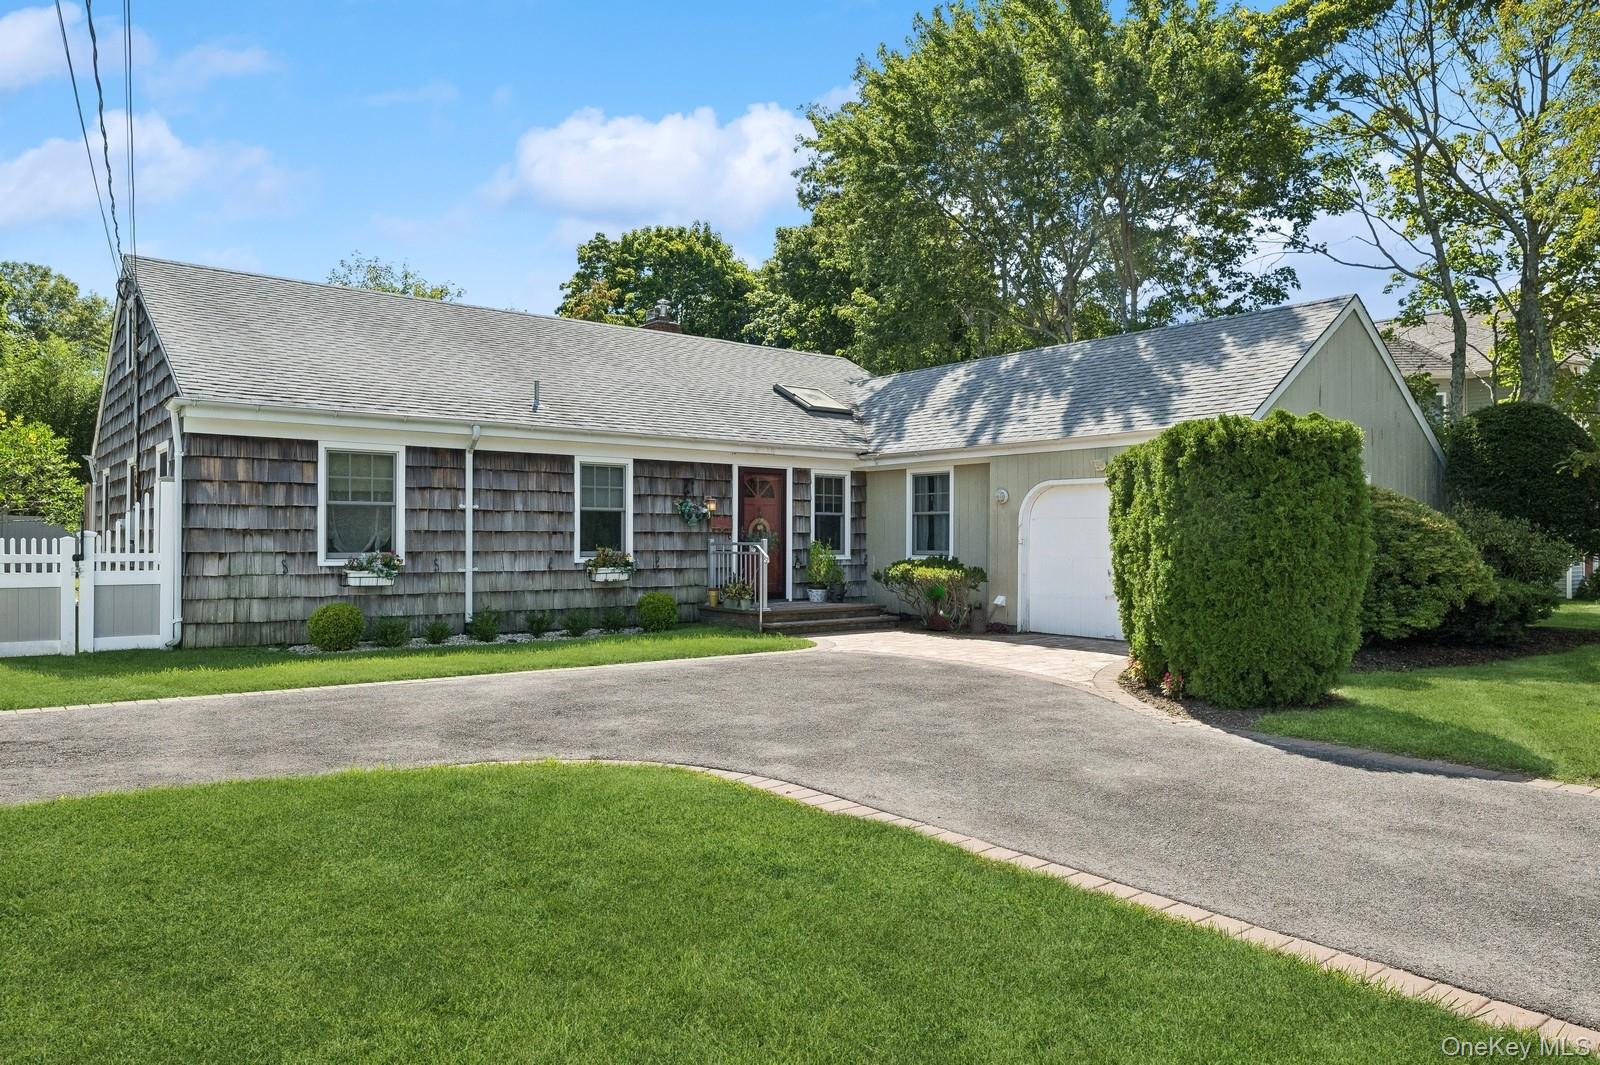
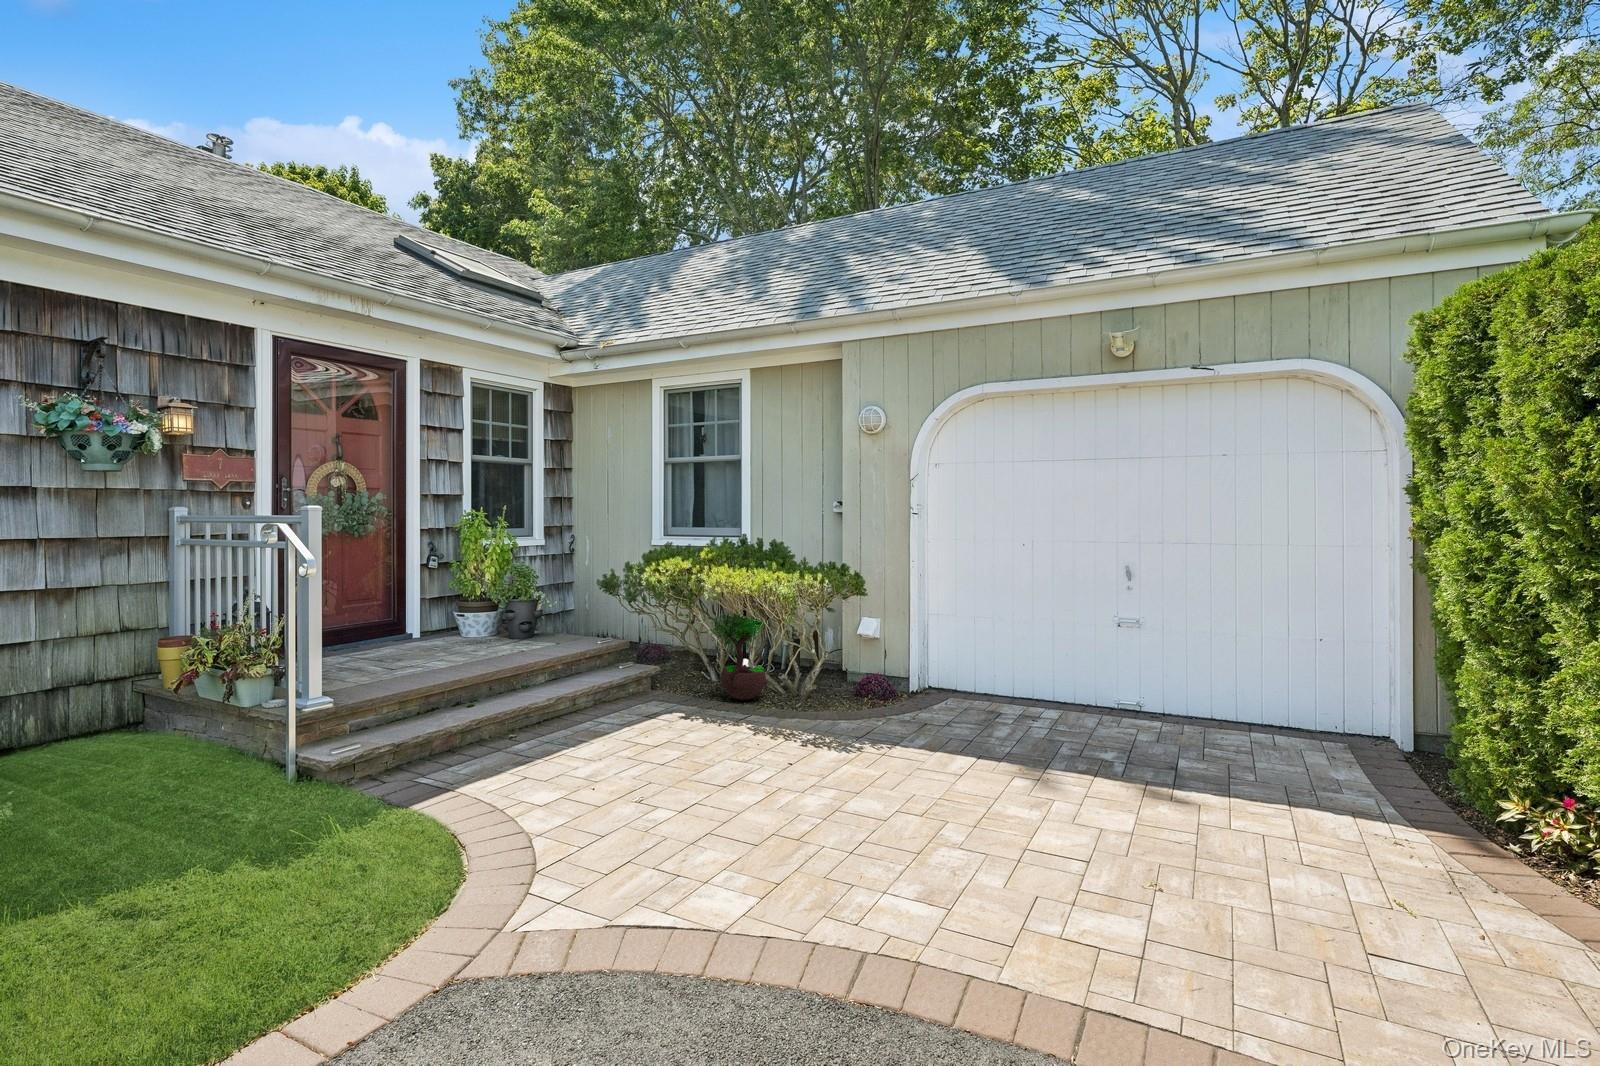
watering can: present [968,602,997,633] -> none [805,639,849,705]

